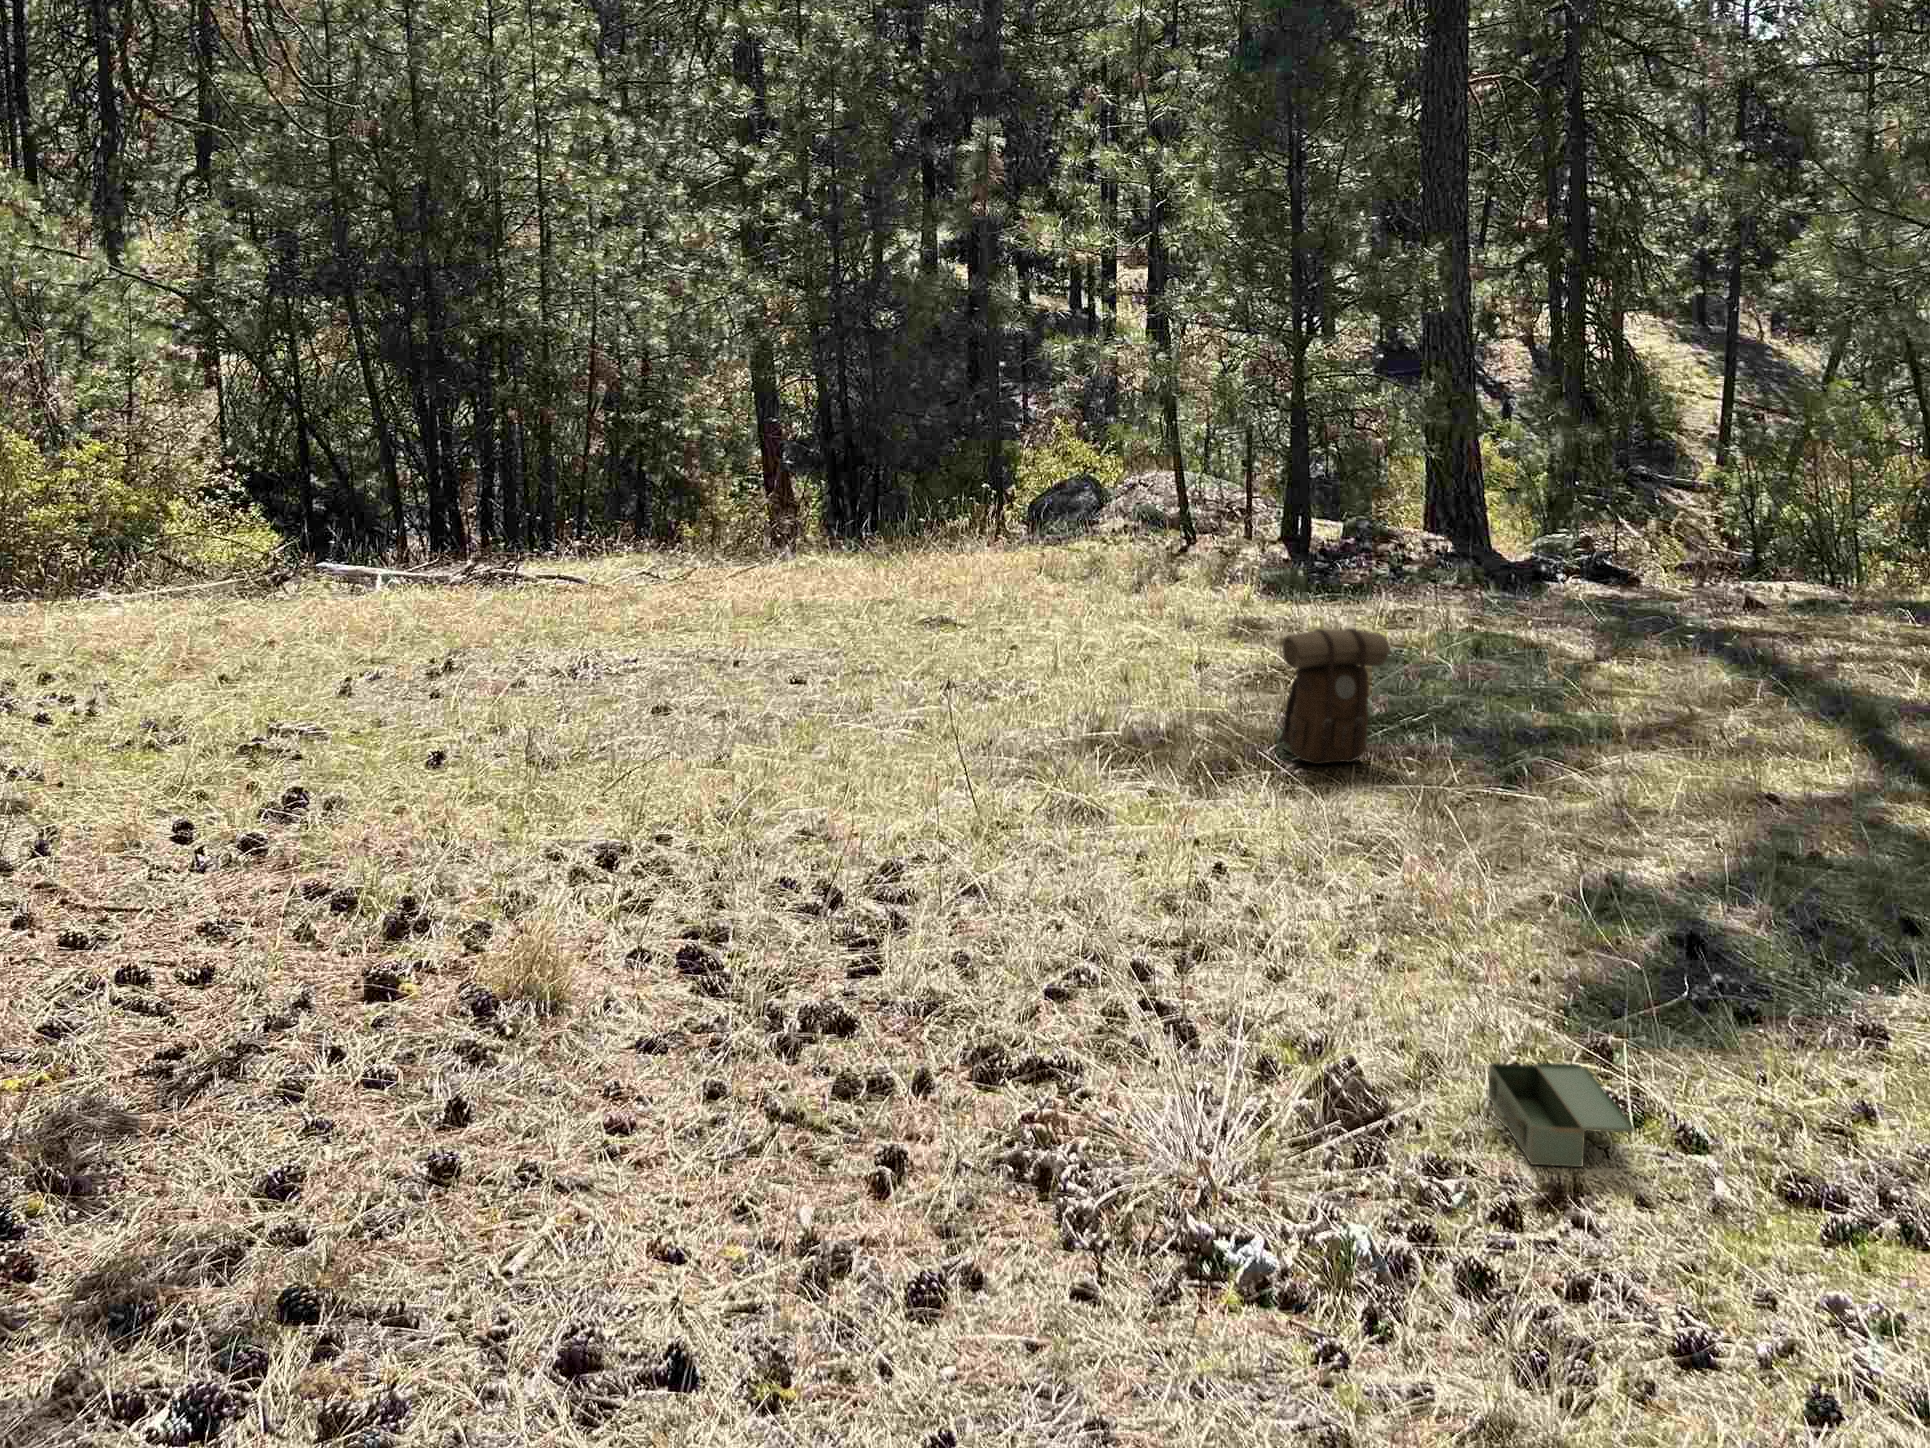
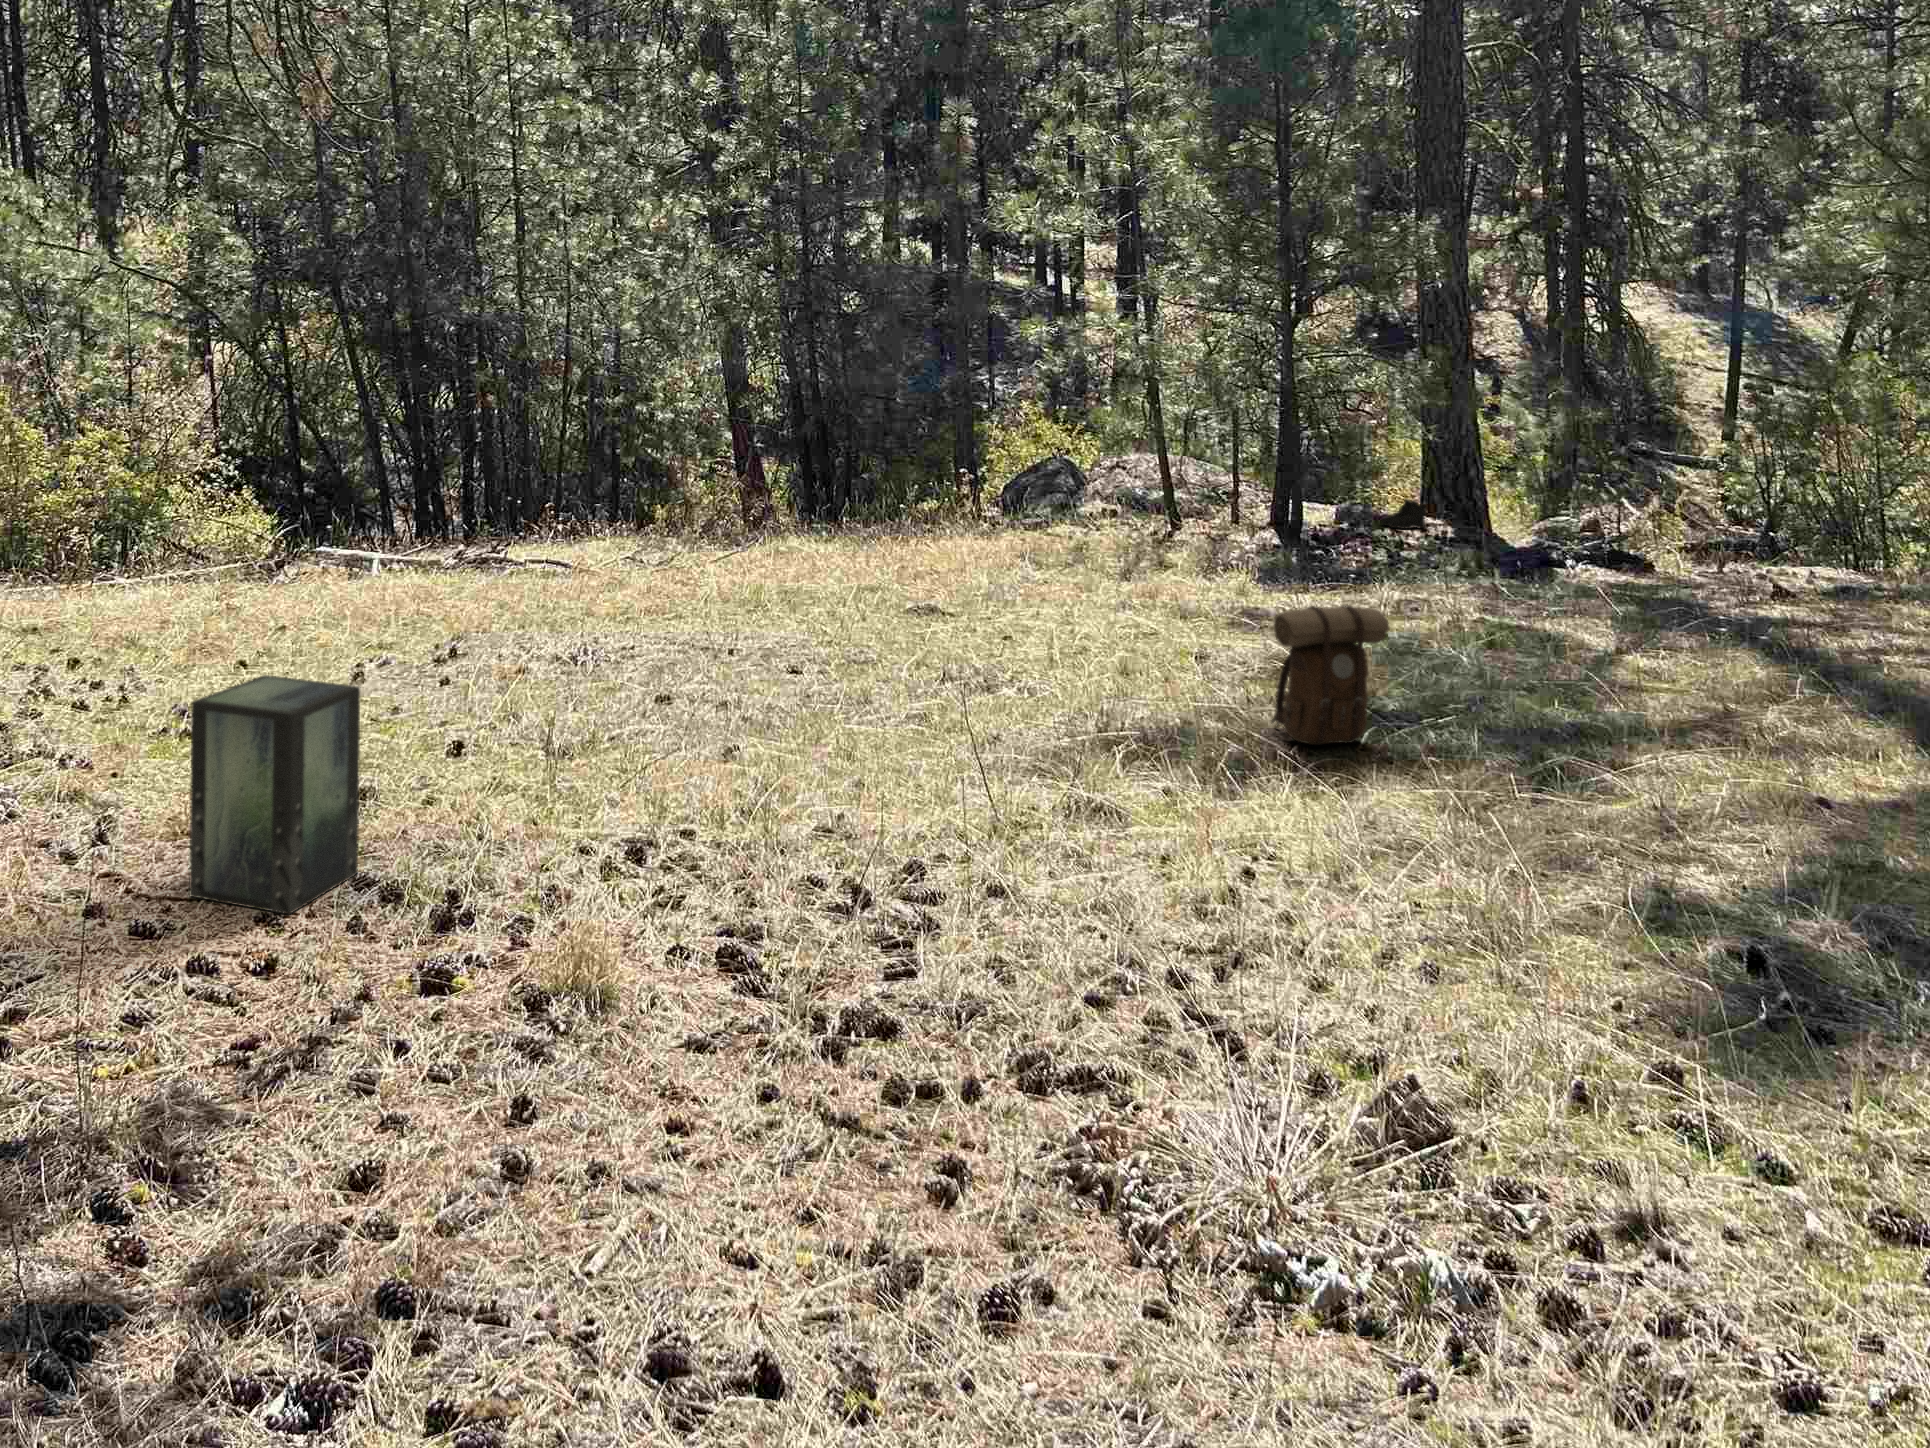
boots: none [1409,541,1452,571] -> present [1382,499,1427,529]
storage box: none [140,677,342,926] -> present [189,675,360,914]
toolbox: present [1488,1063,1634,1167] -> none [1554,1080,1726,1196]

